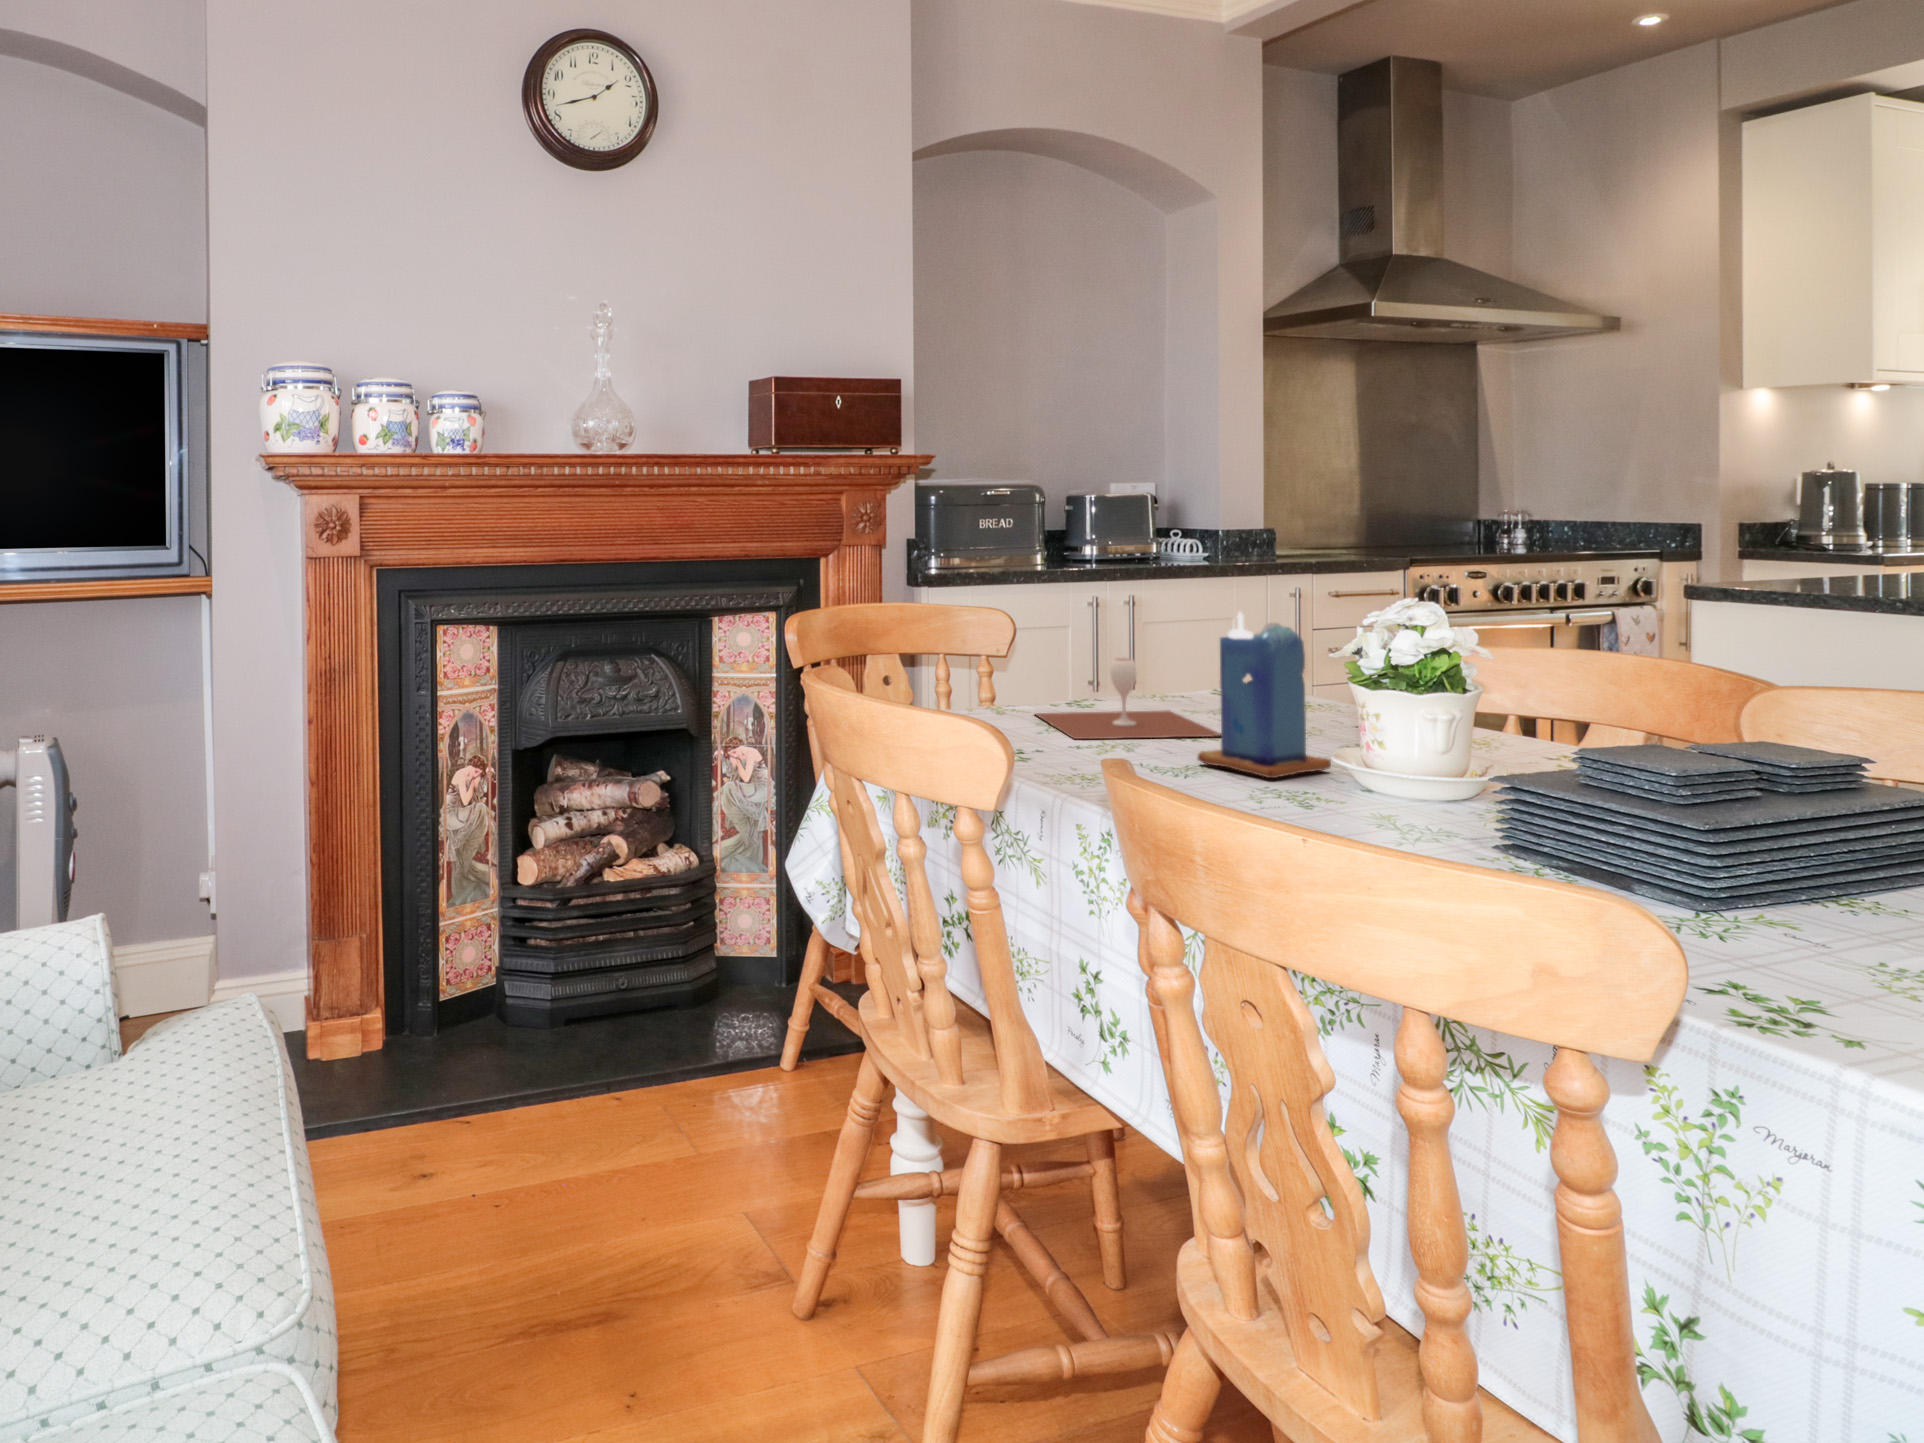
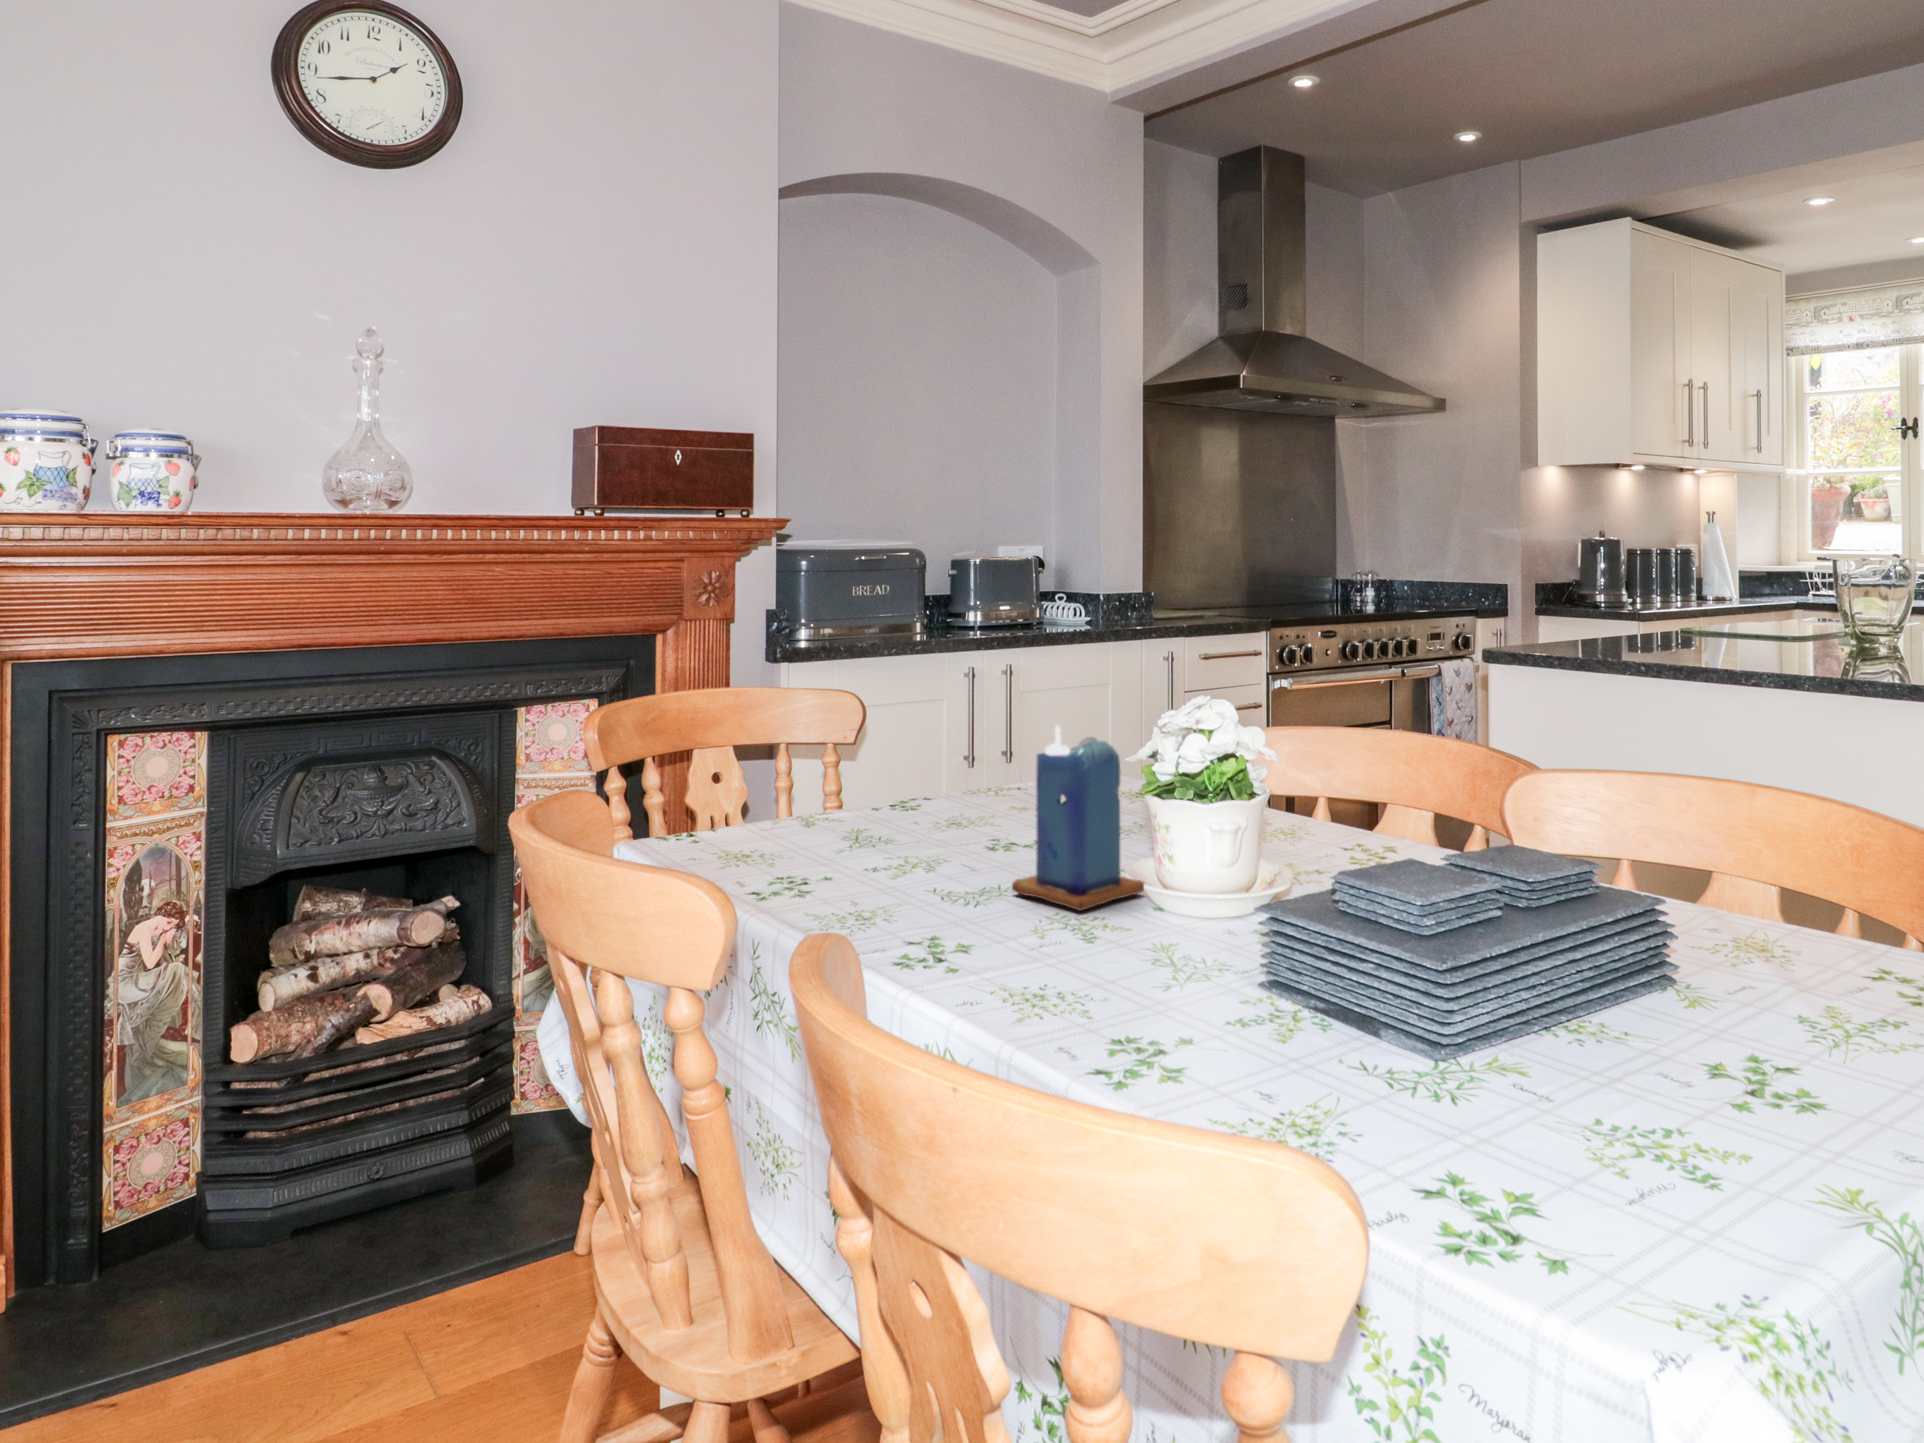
wine glass: present [1036,658,1221,739] -> none [860,766,1054,865]

